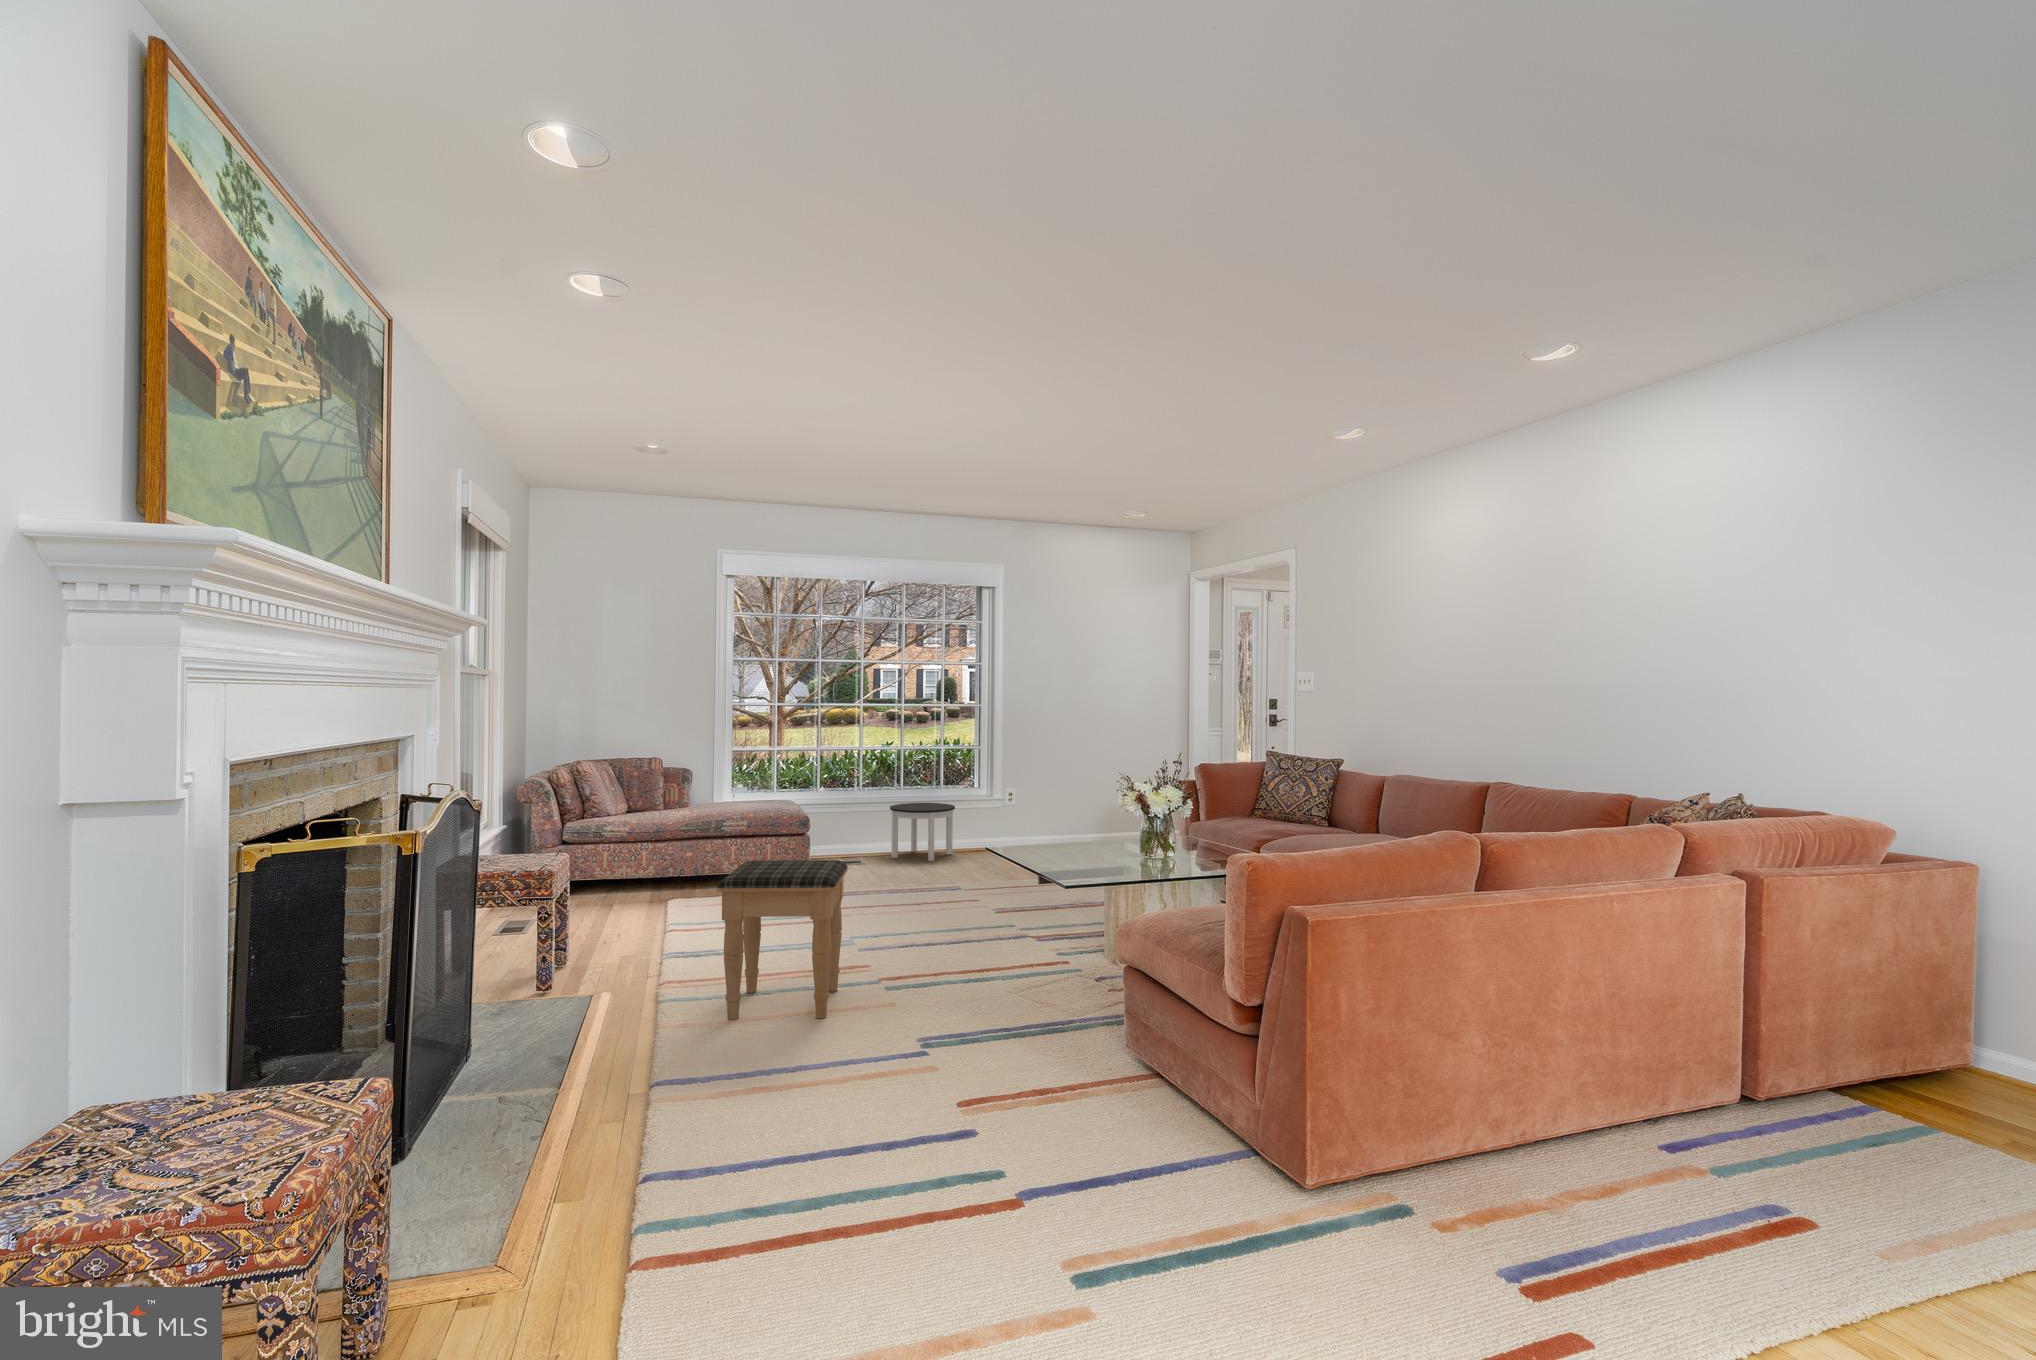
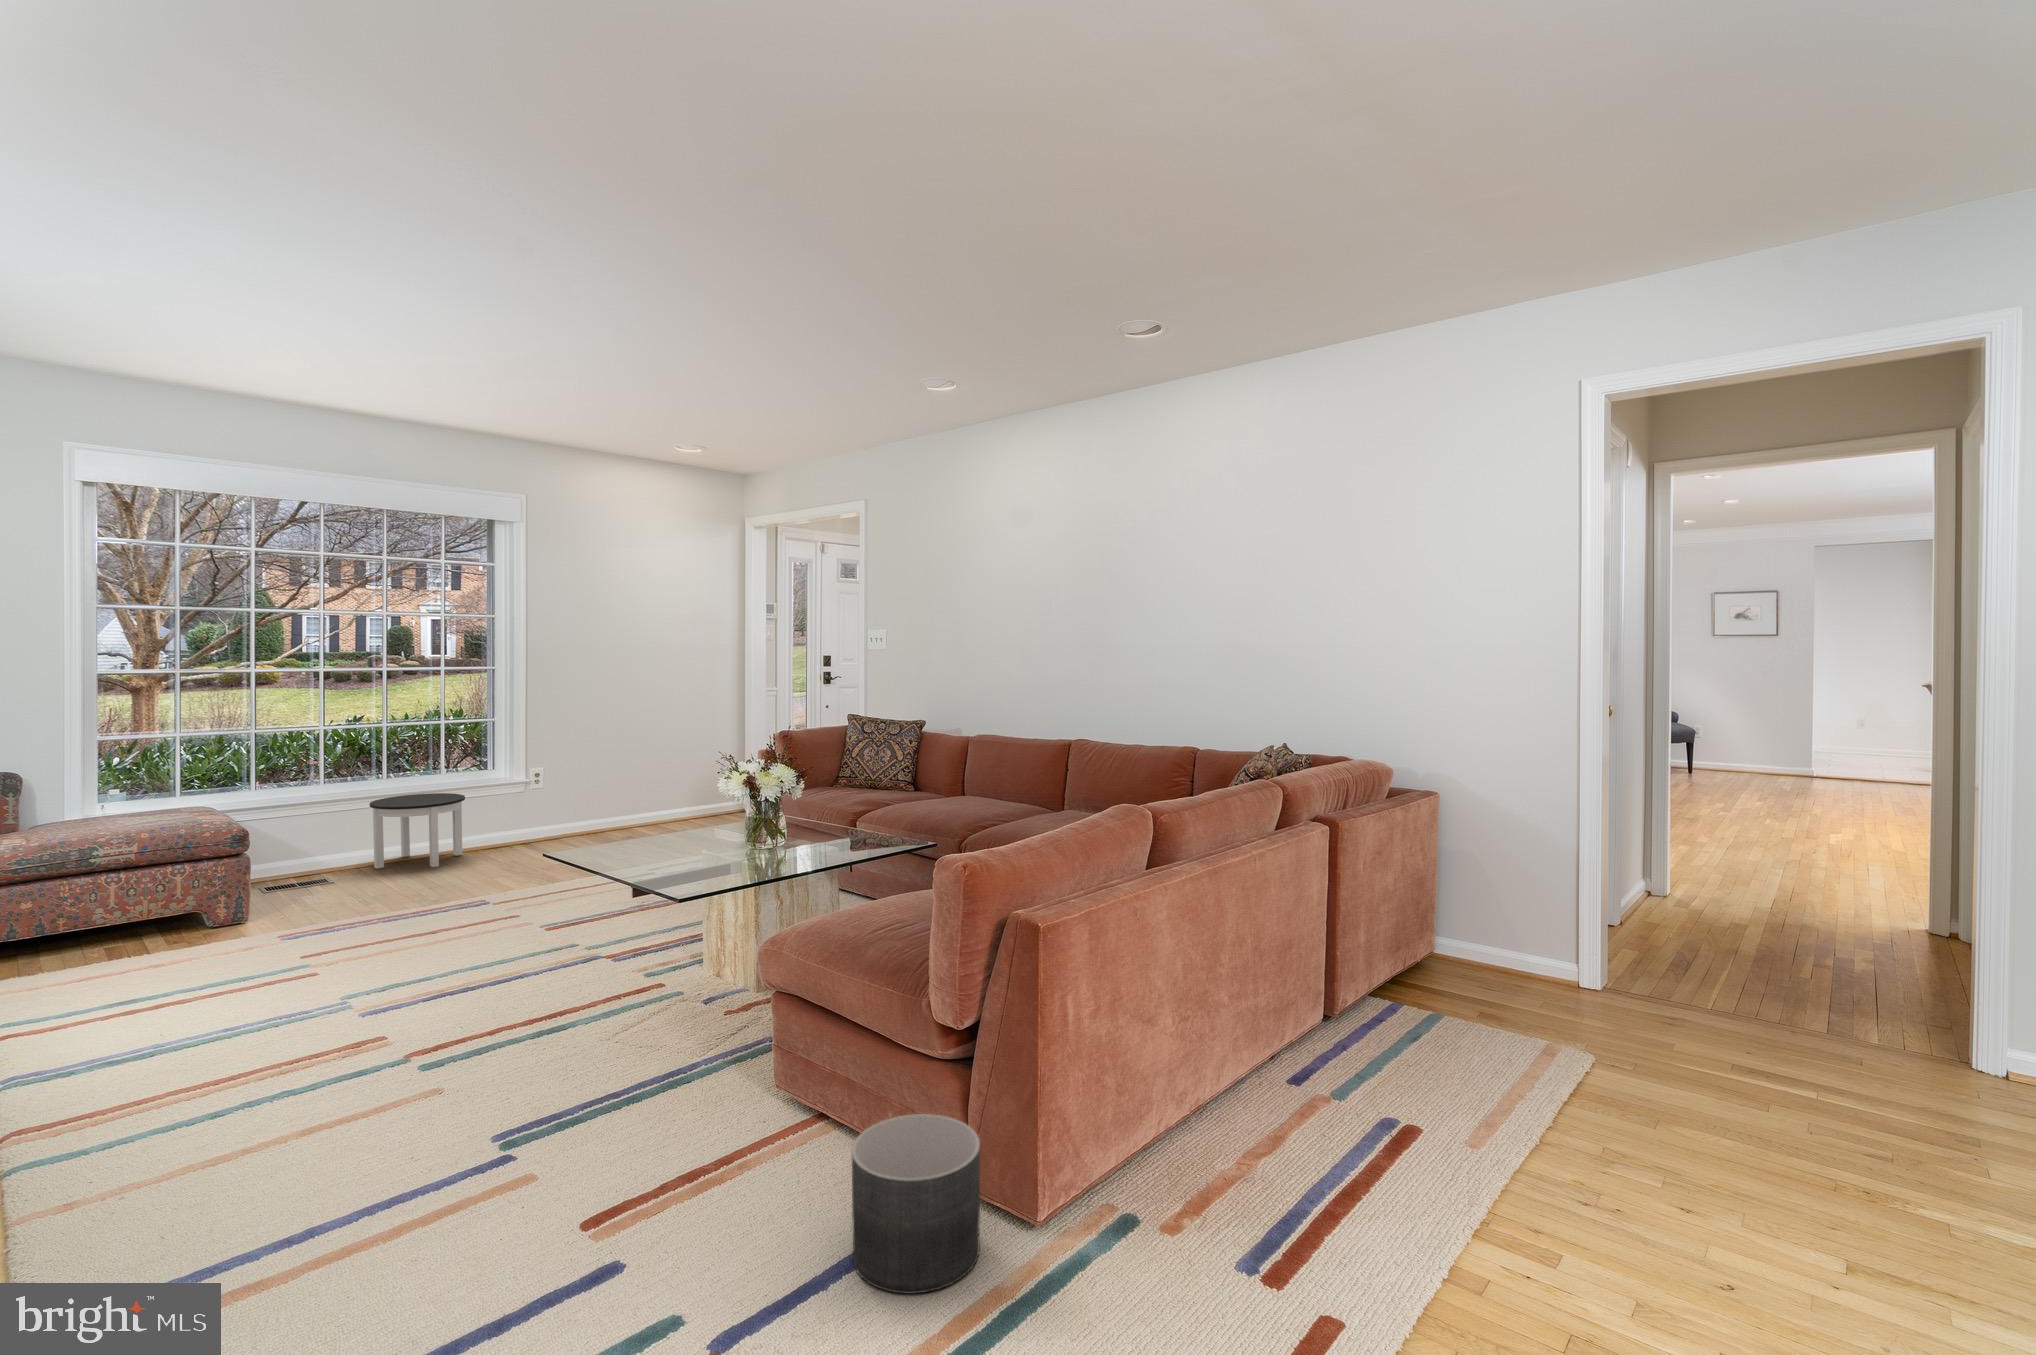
footstool: present [717,860,848,1020] -> none [124,904,351,1171]
planter: none [1140,1066,1249,1207] -> present [852,1114,980,1294]

